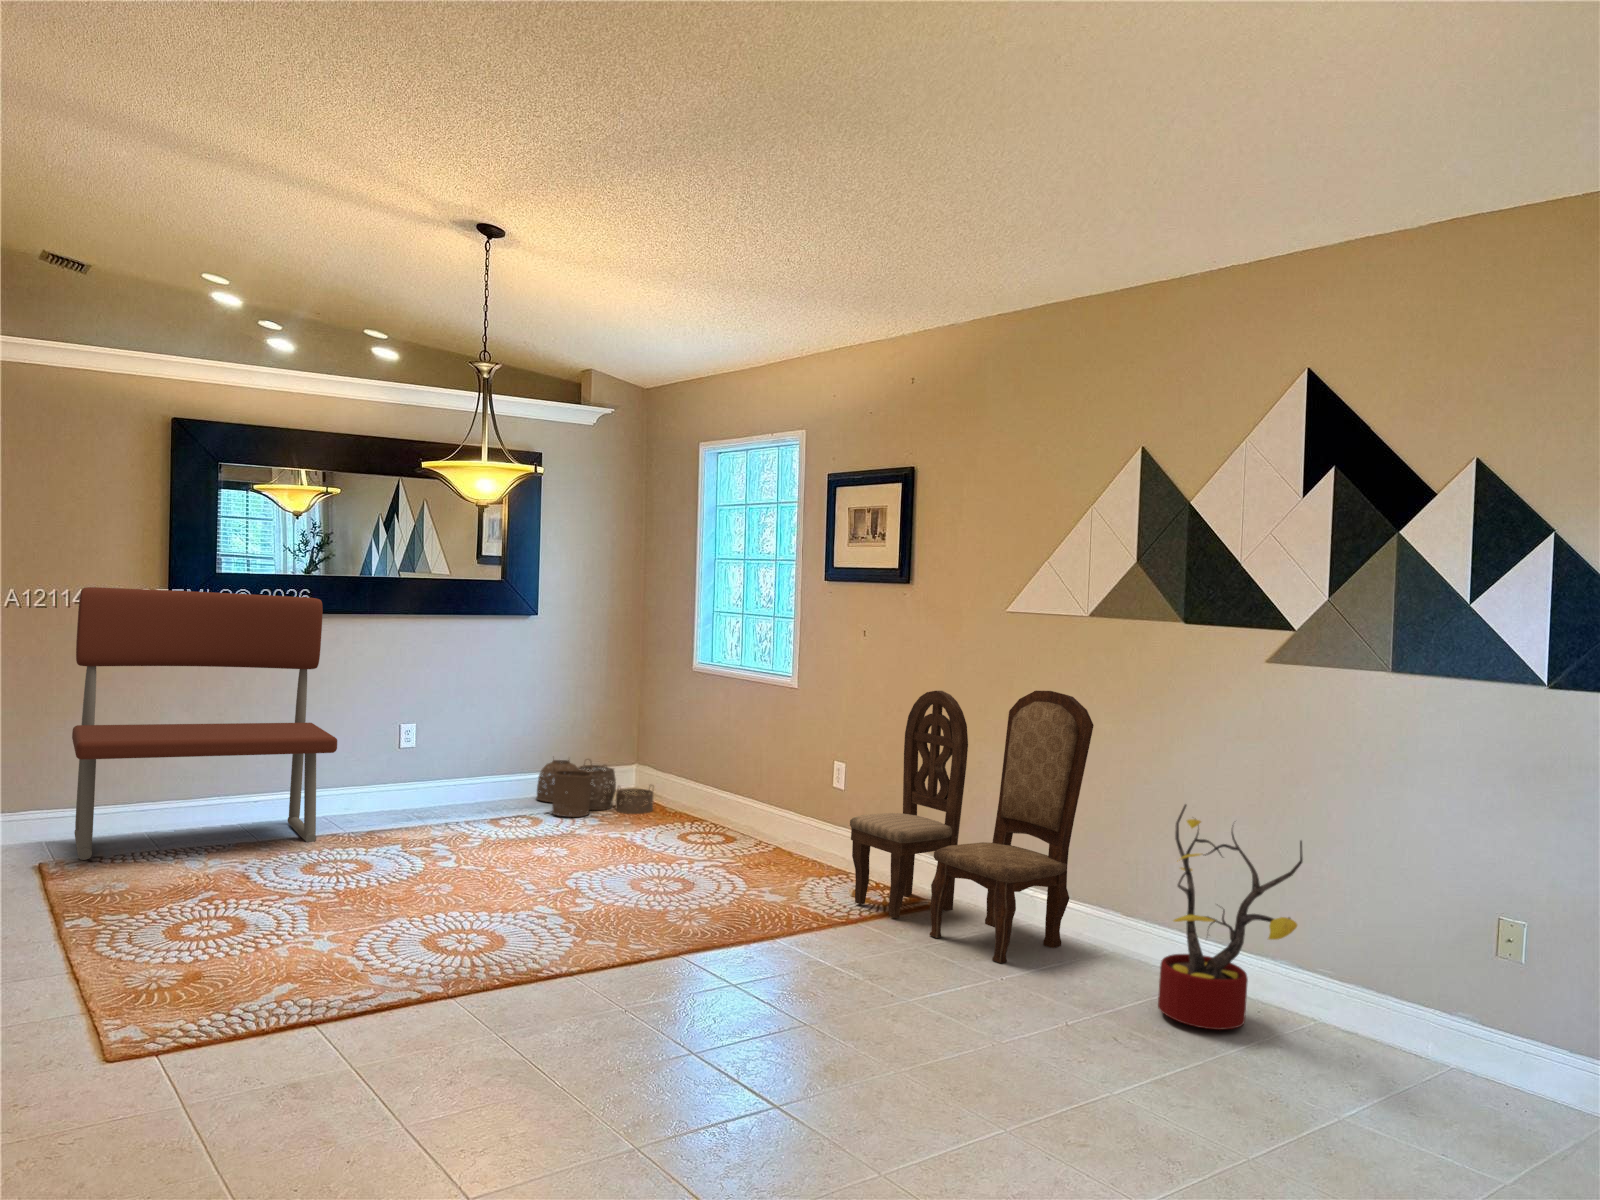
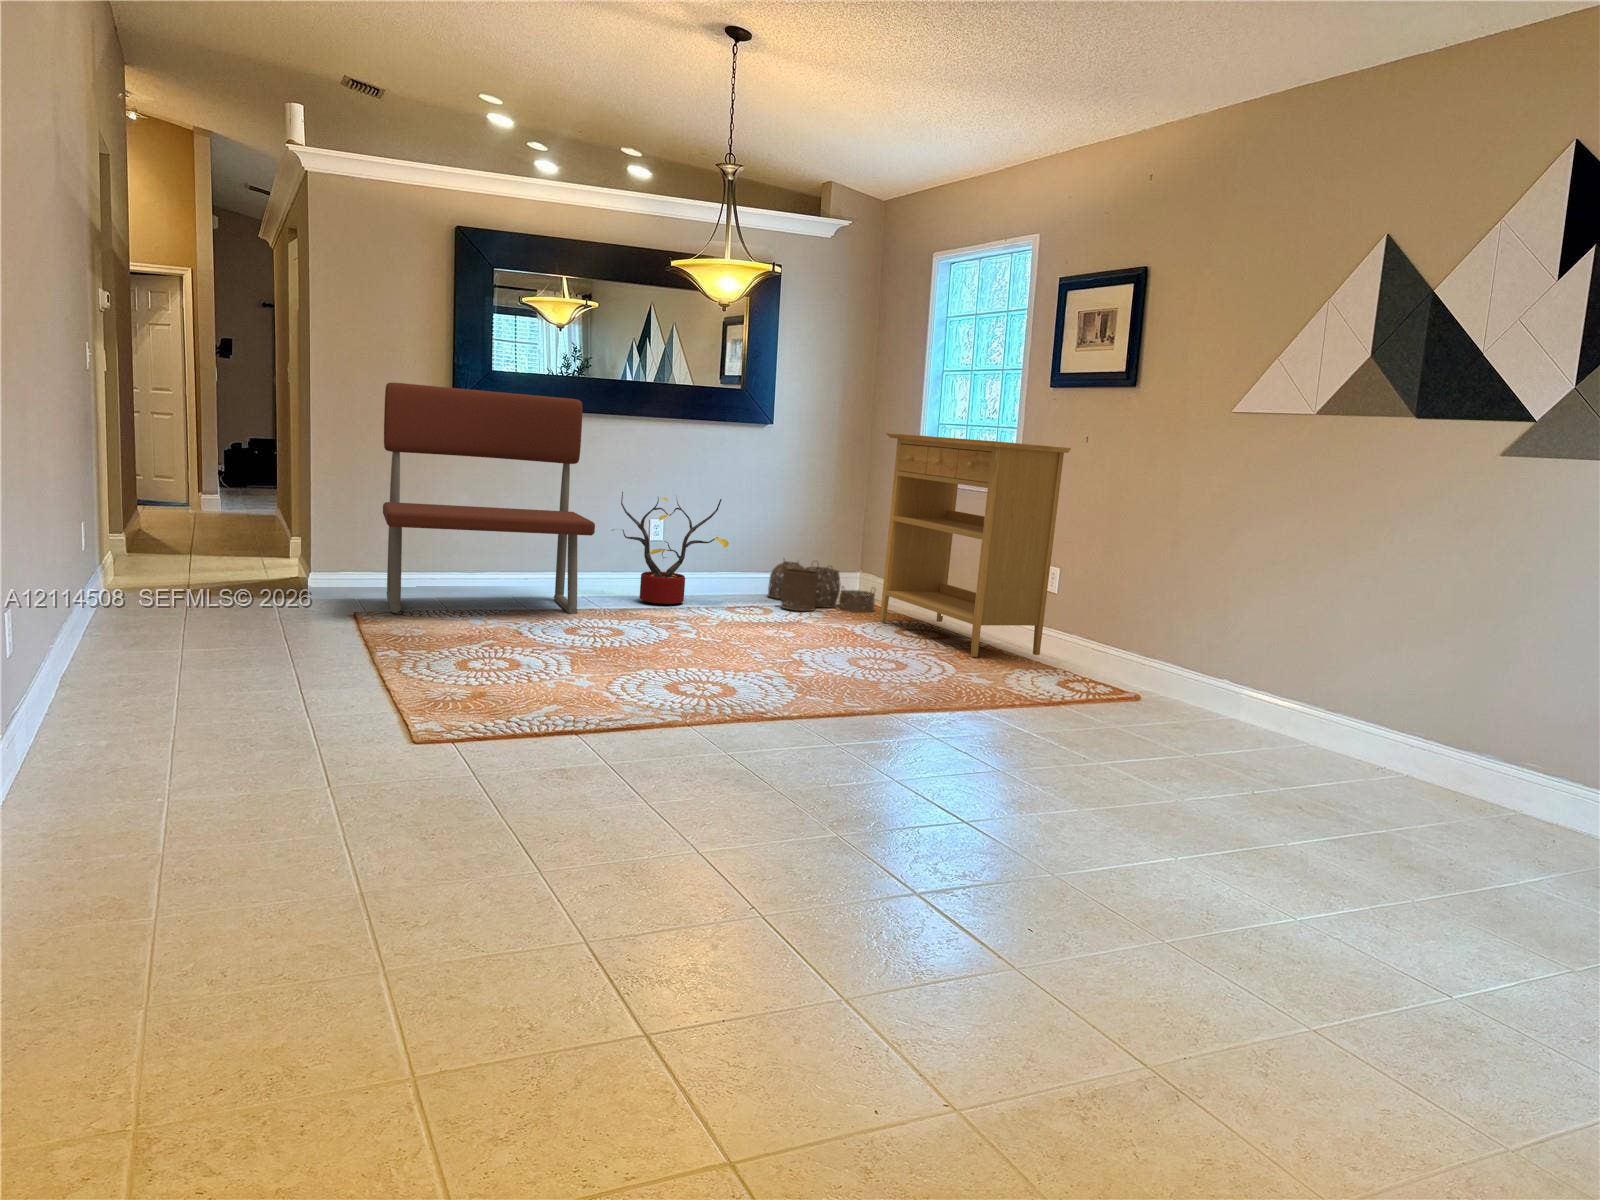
console table: none [660,626,851,864] -> present [880,433,1071,657]
dining chair: present [850,691,1094,963] -> none [1056,490,1311,745]
decorative plant: present [1158,805,1303,1030] -> present [613,492,729,604]

